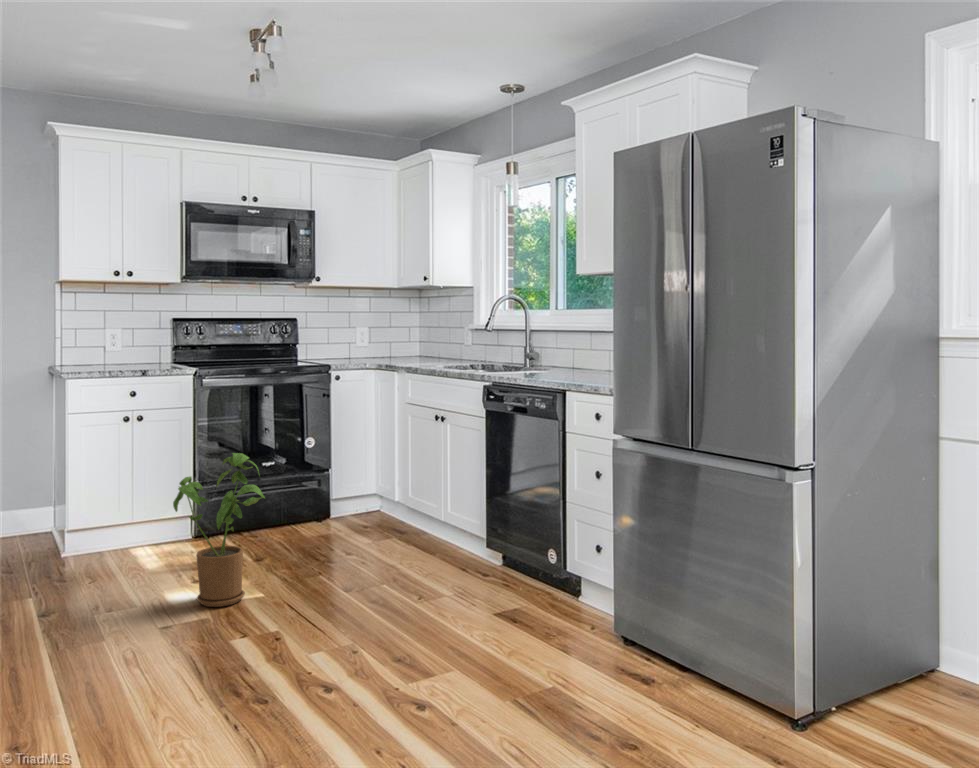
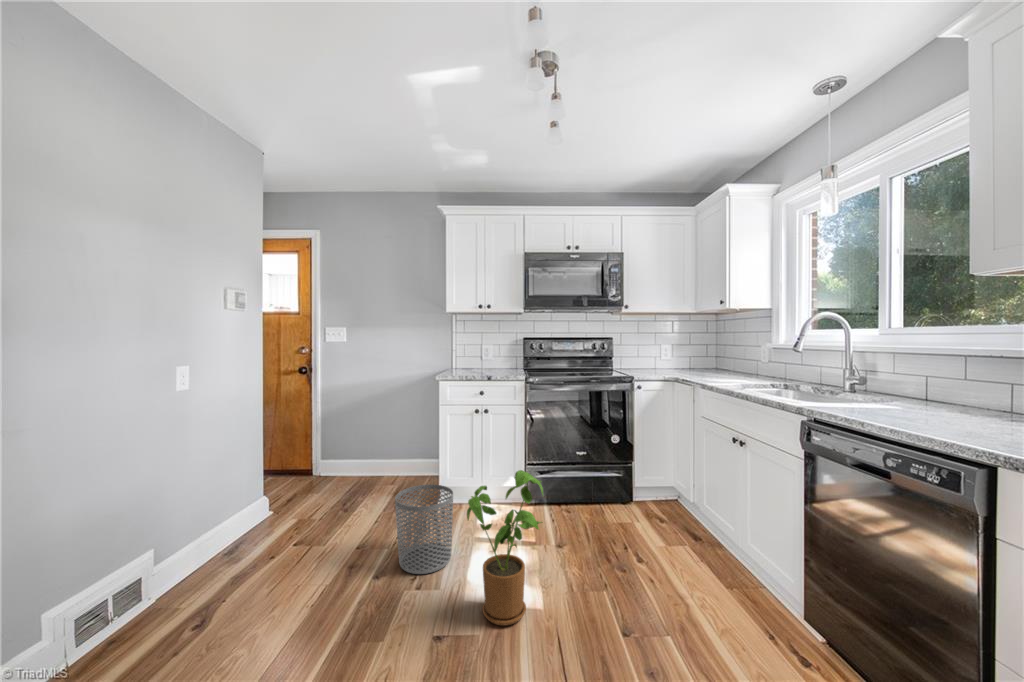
waste bin: none [52,502,131,600] -> present [395,484,453,574]

